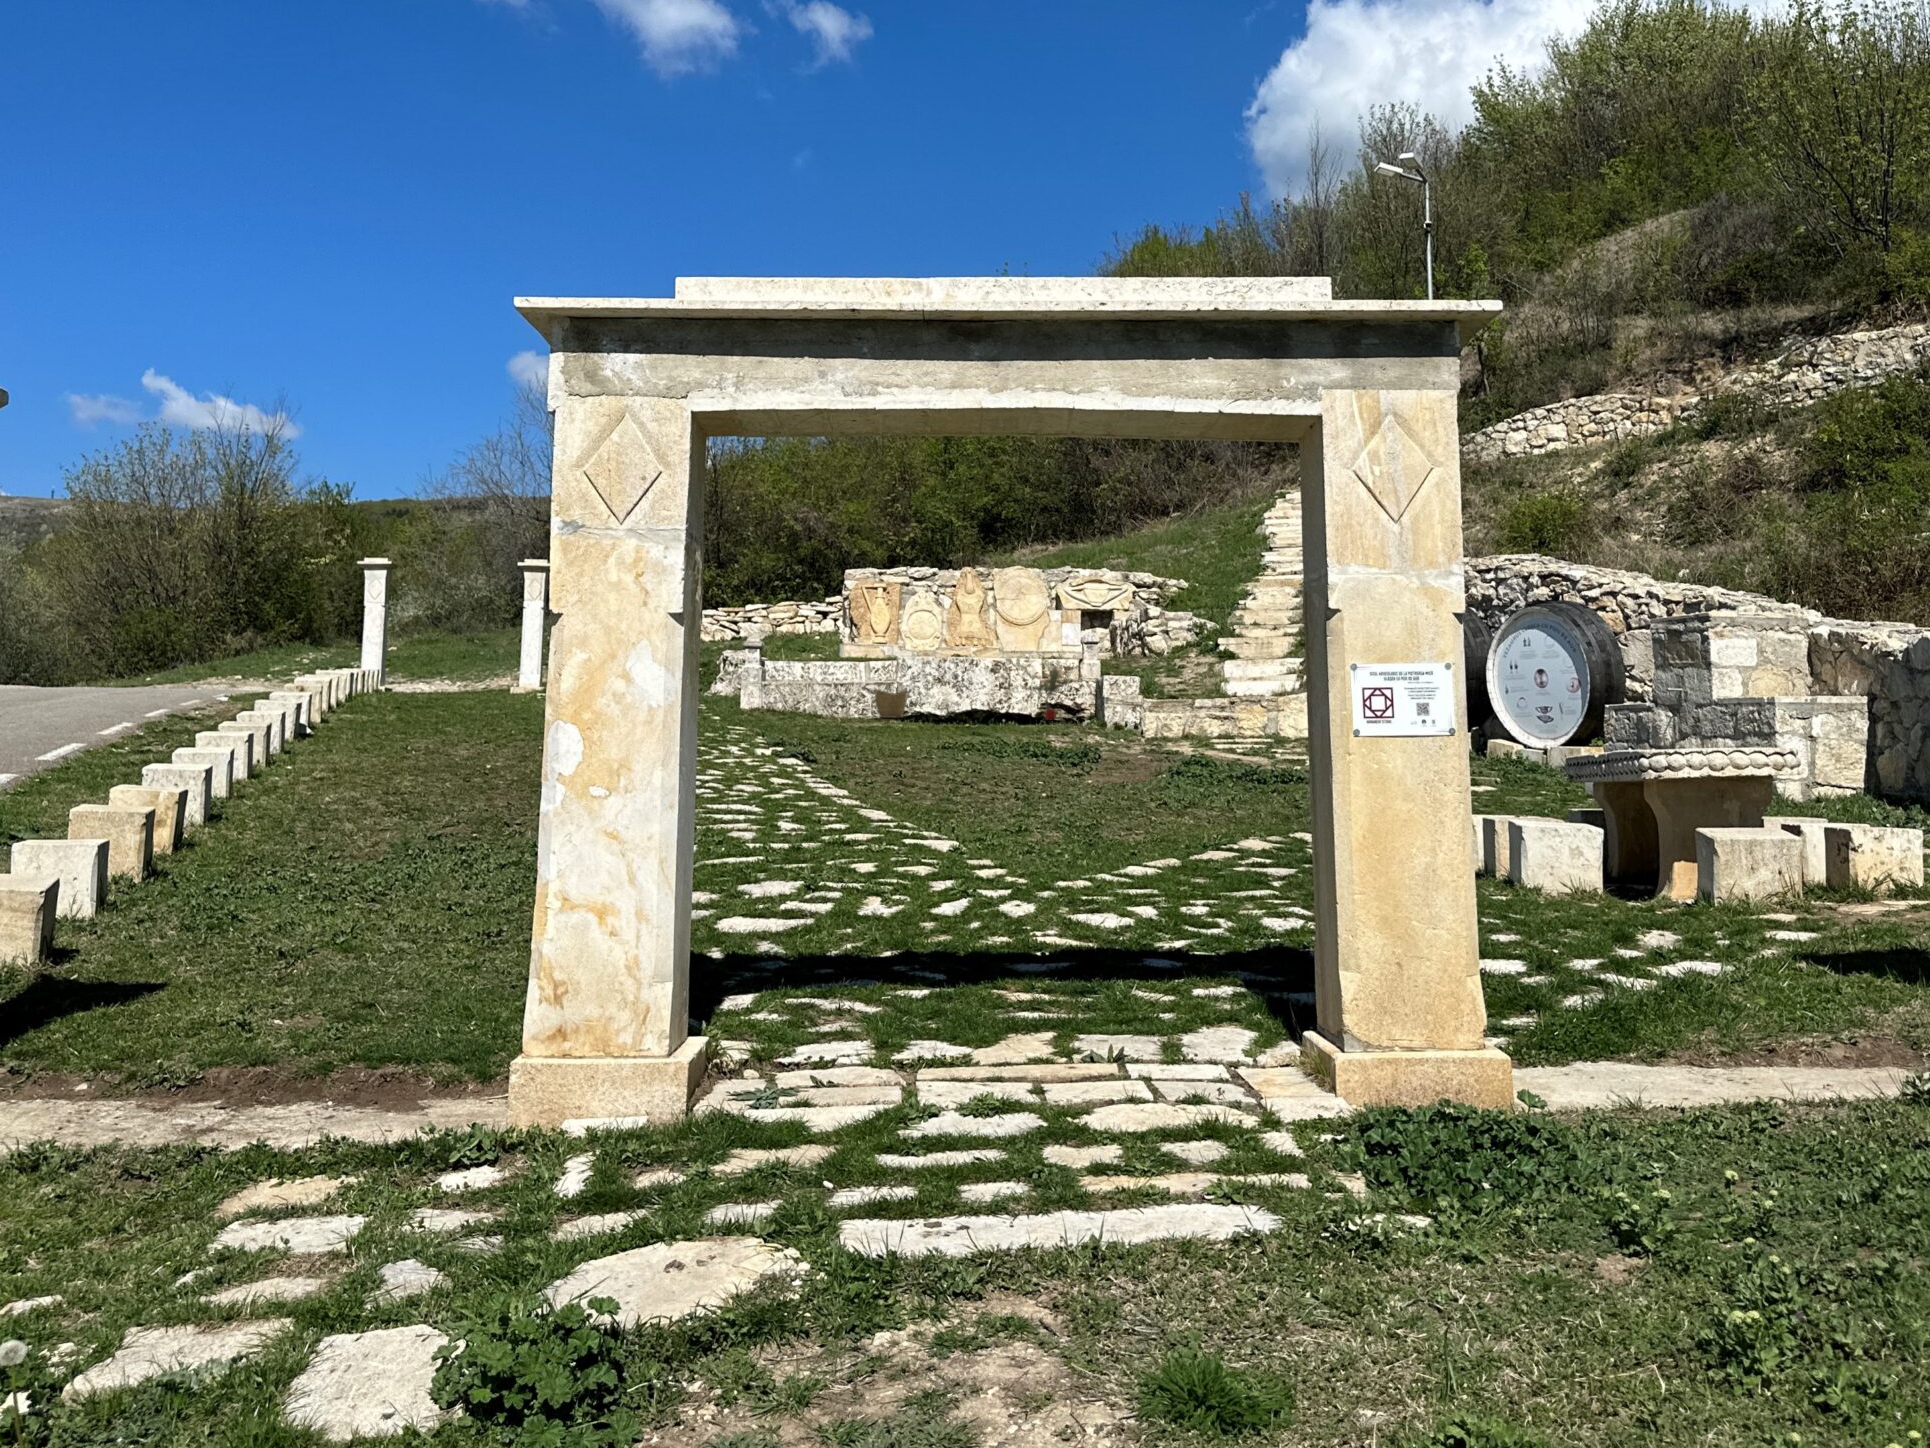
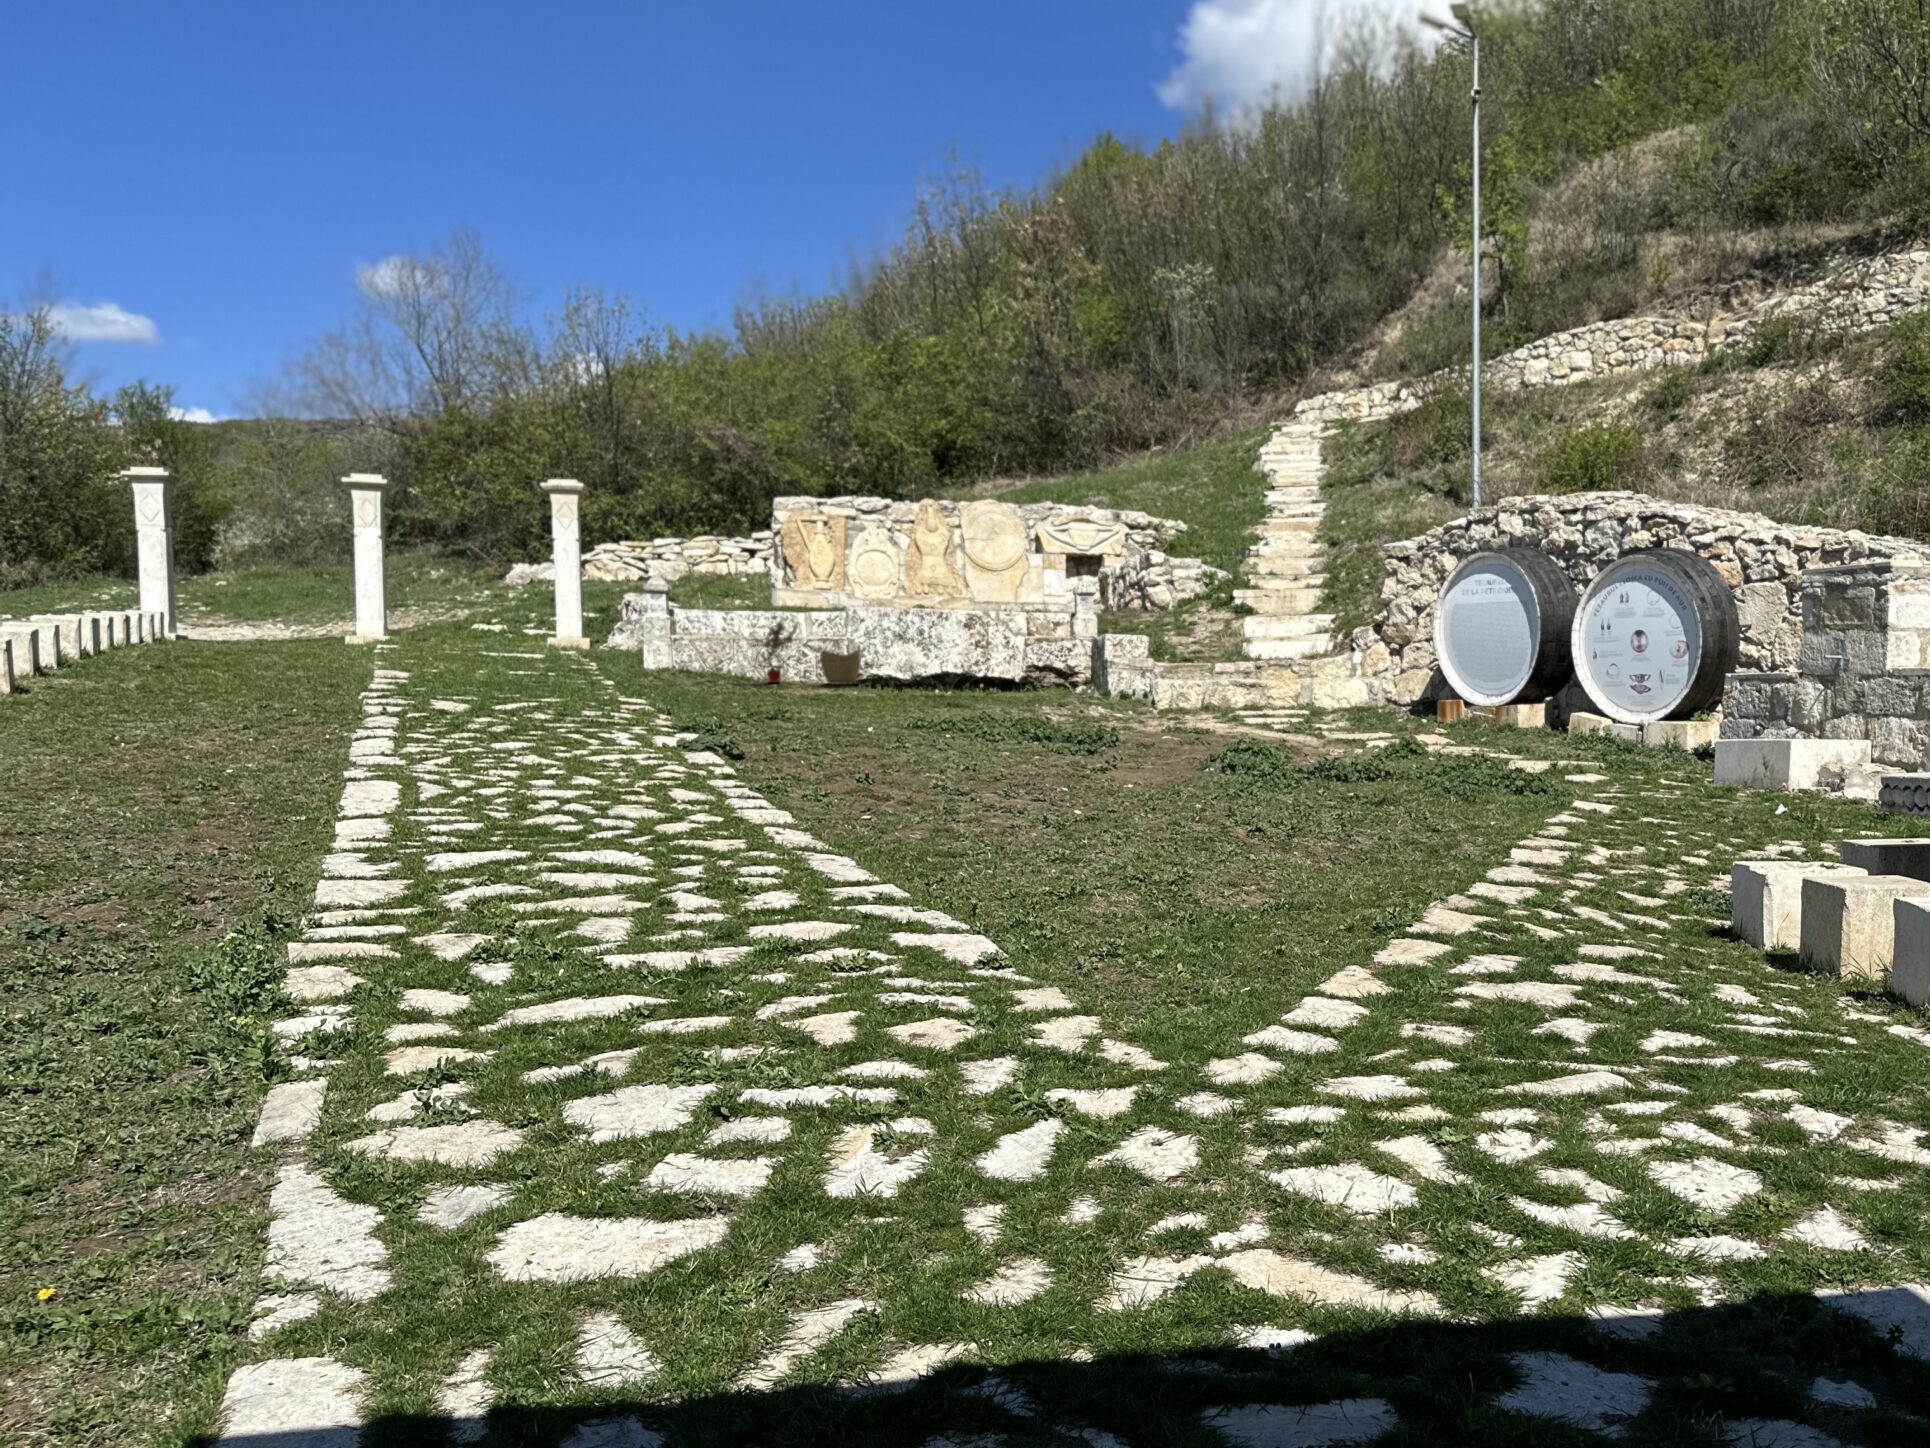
potted tree: present [1029,662,1070,720] -> present [747,612,798,683]

